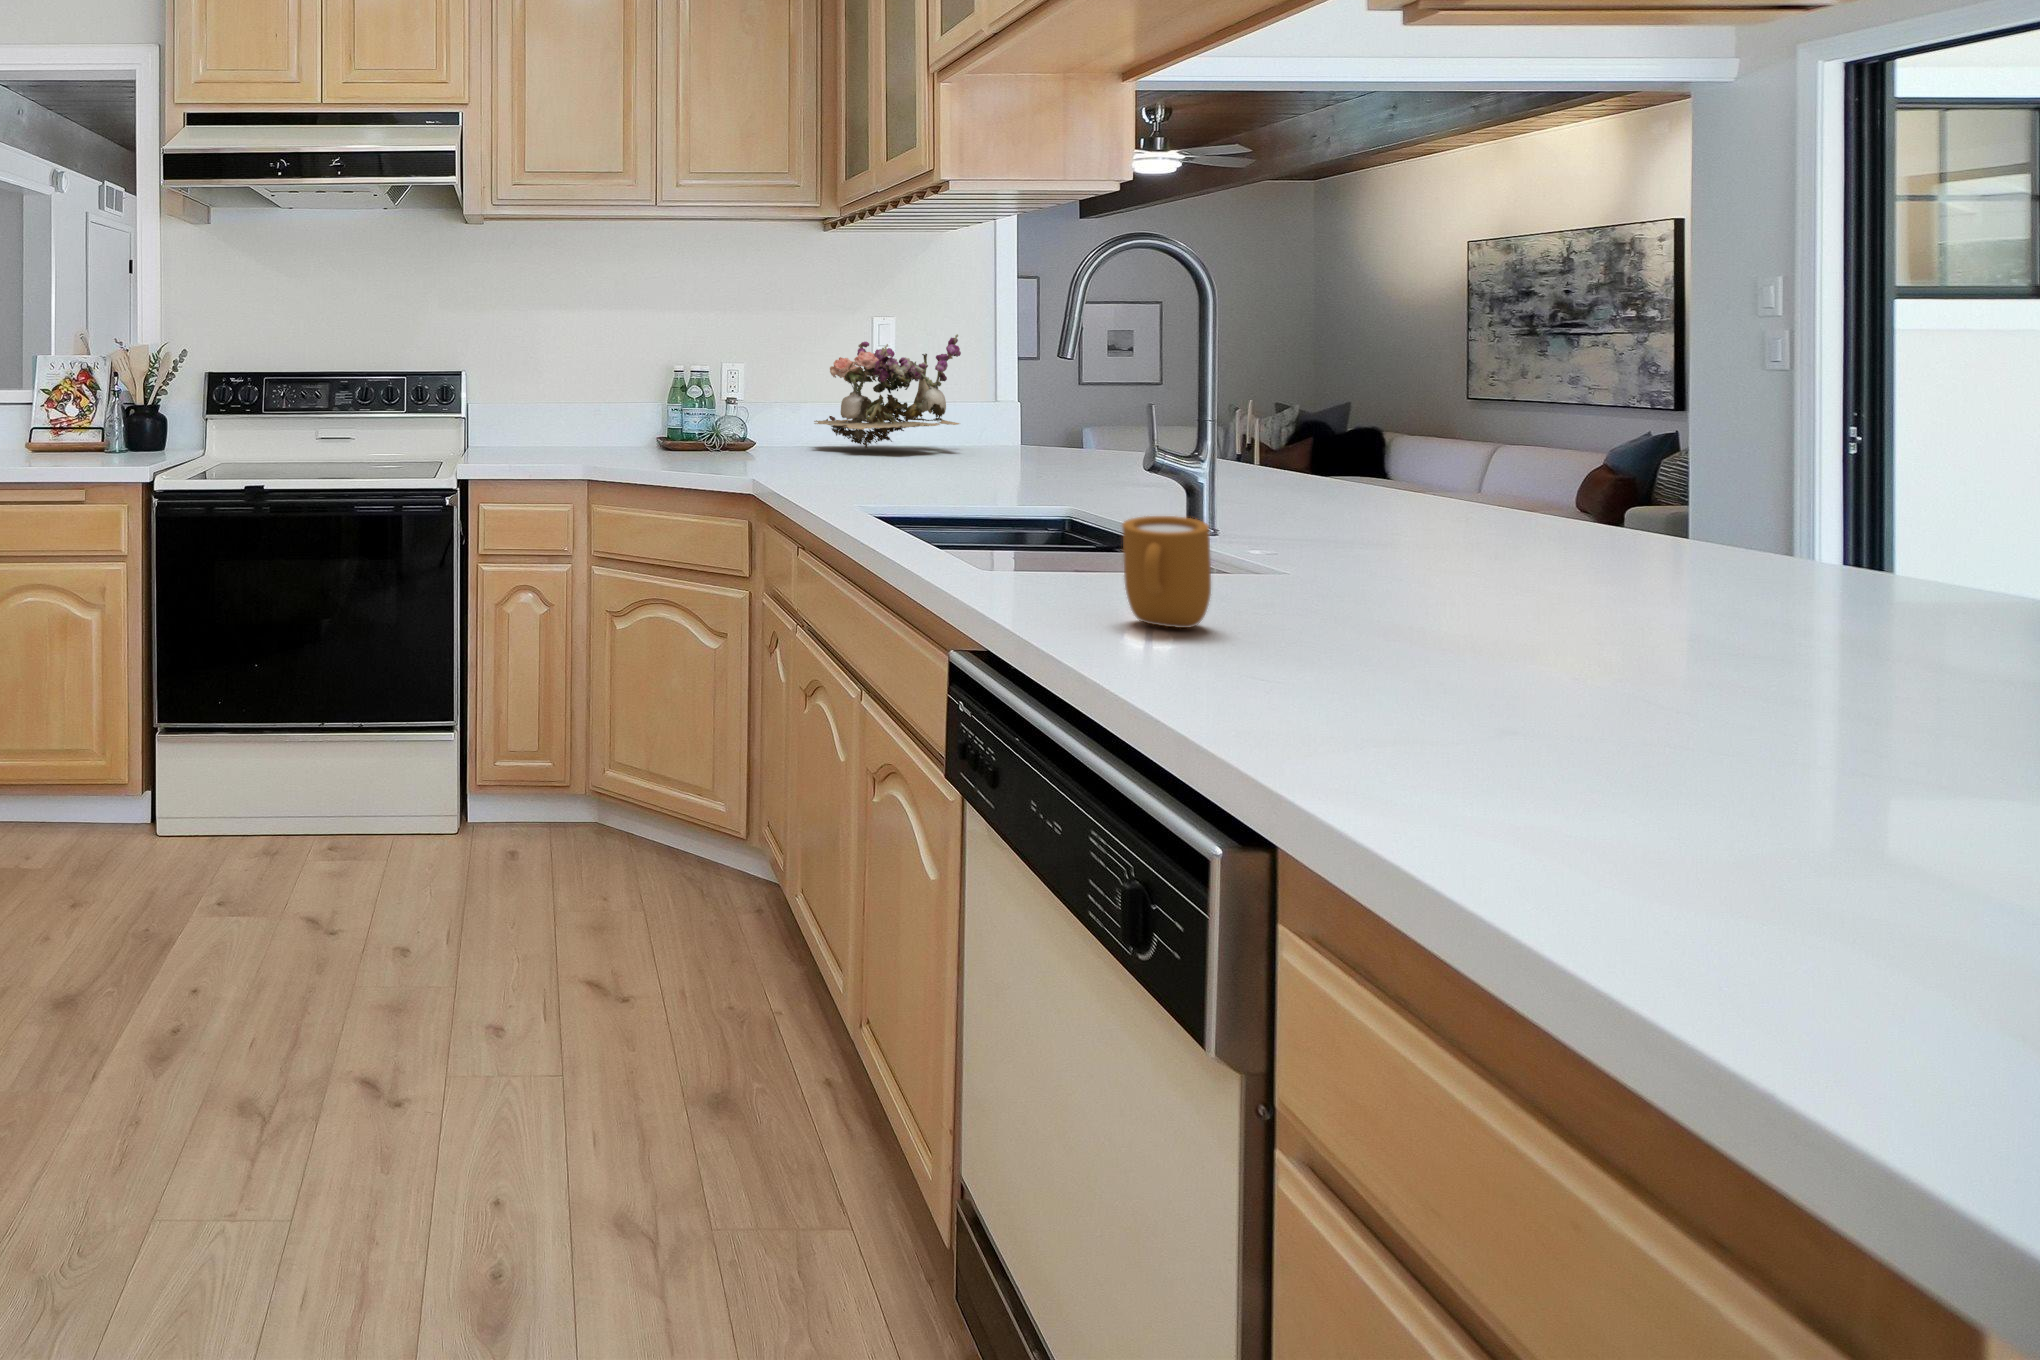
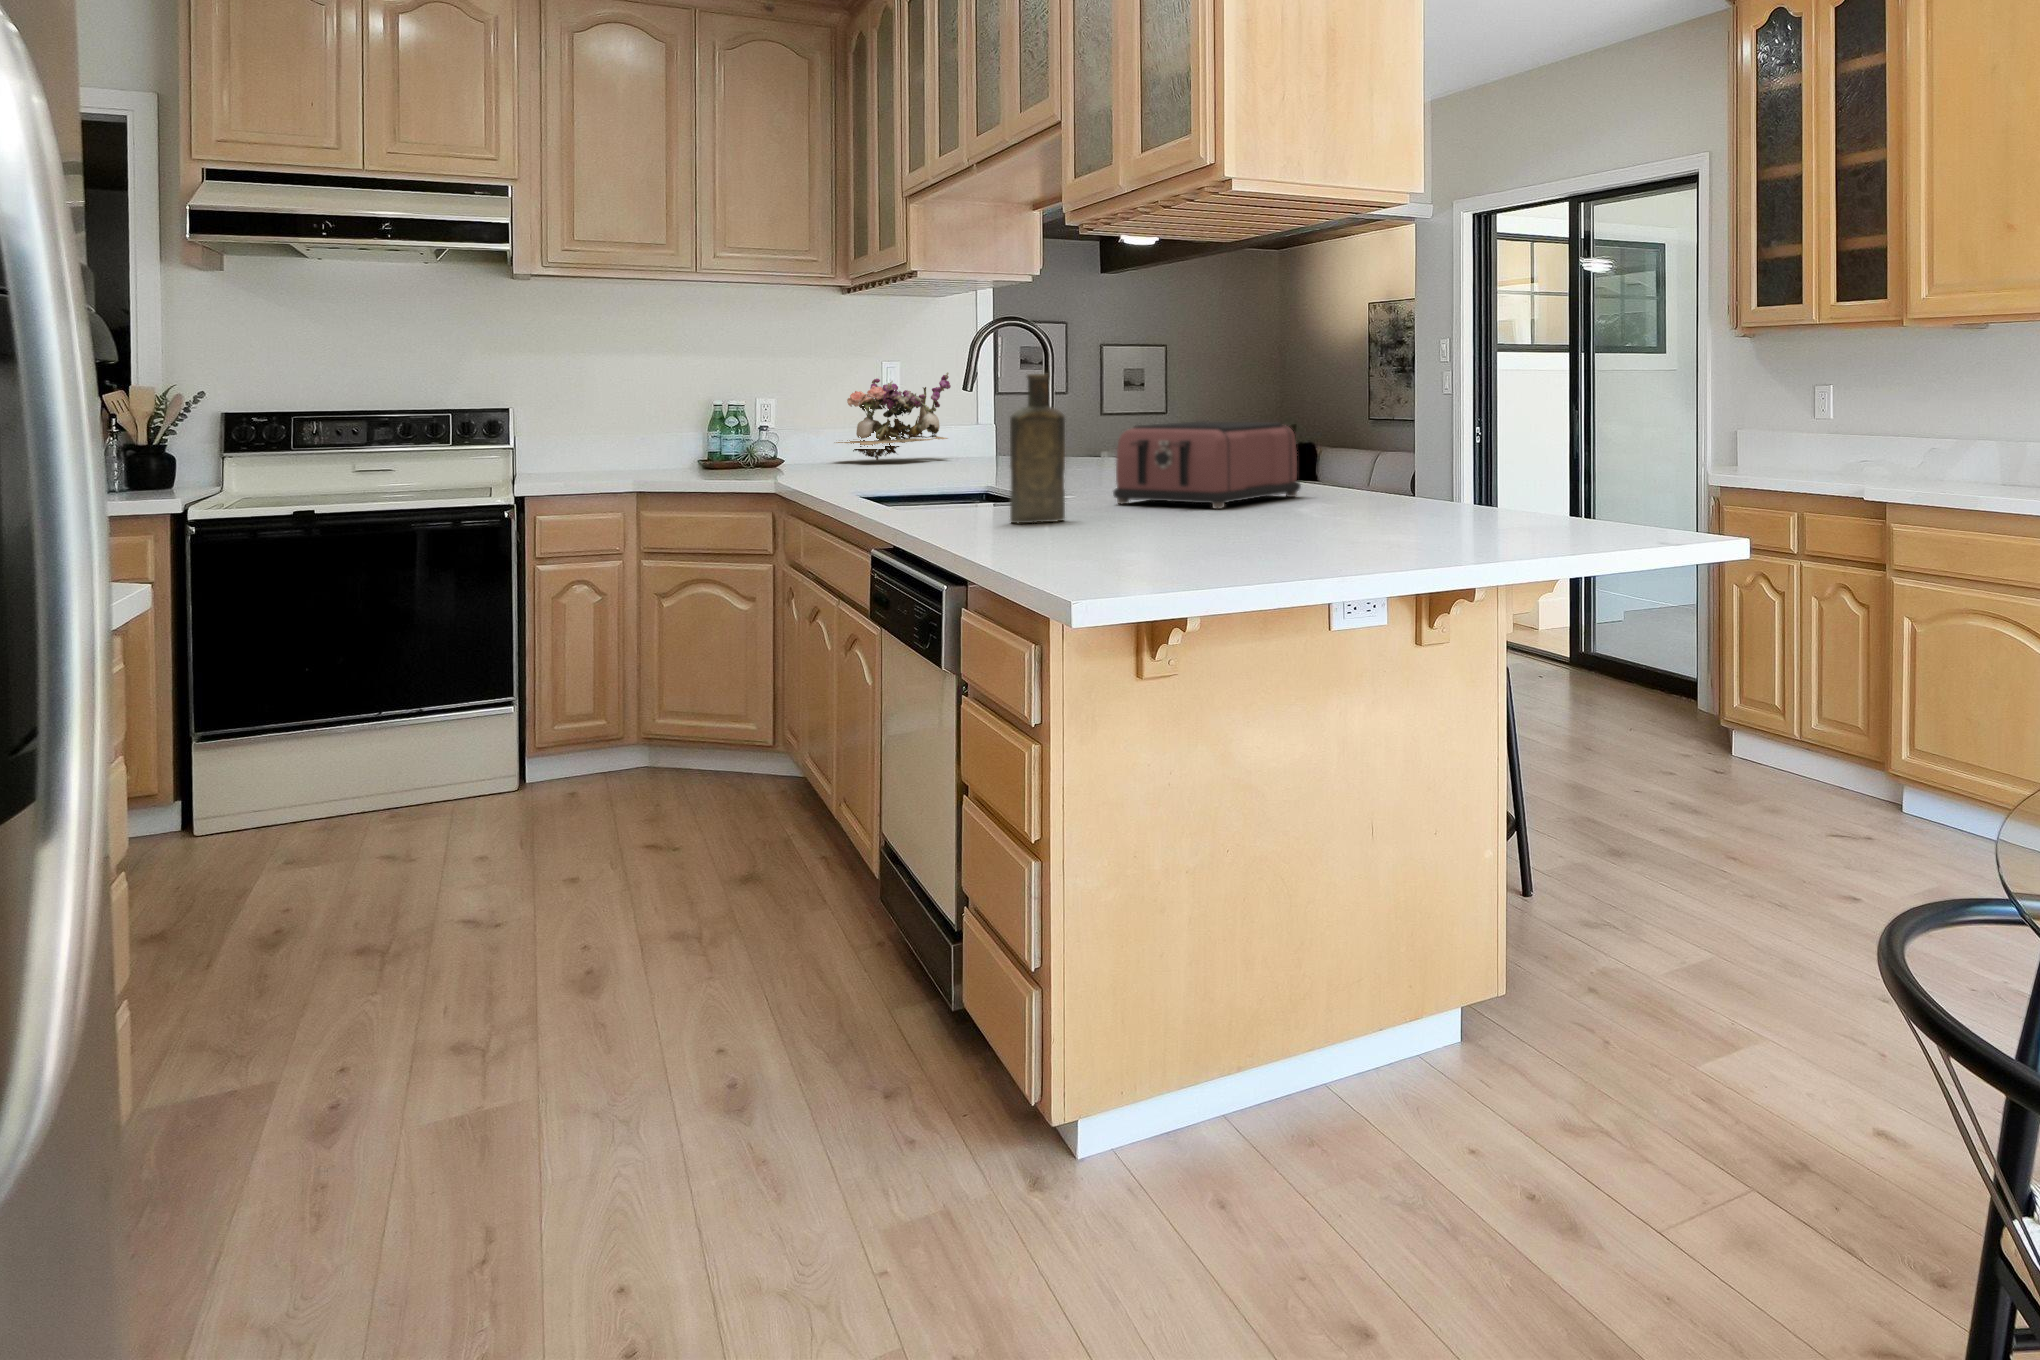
bottle: none [1258,320,1436,684] -> present [1010,374,1065,523]
toaster: none [1446,433,1960,672] -> present [1113,421,1301,509]
mug: present [1123,516,1211,628] -> none [955,465,995,516]

